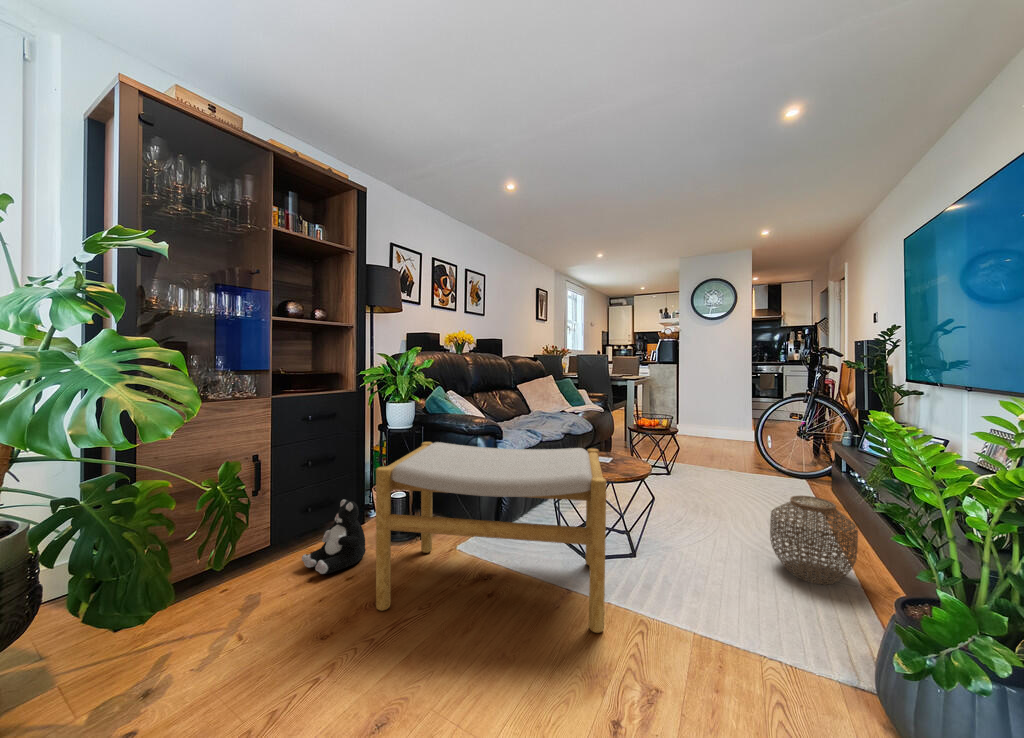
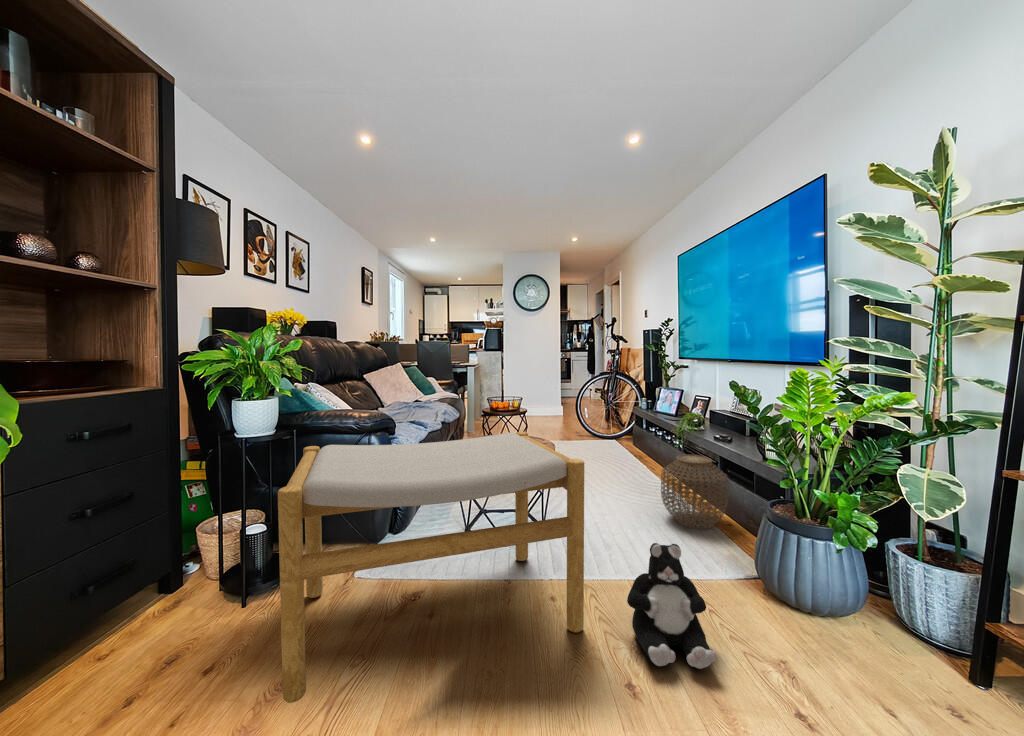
plush toy: present [302,499,366,574] -> present [627,543,716,669]

